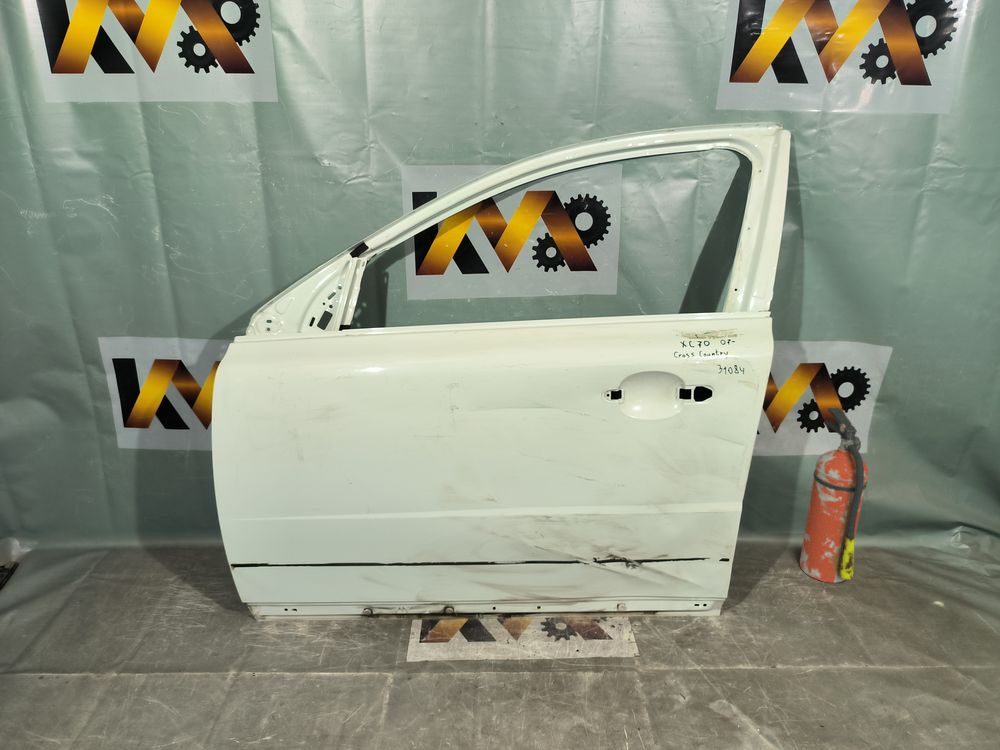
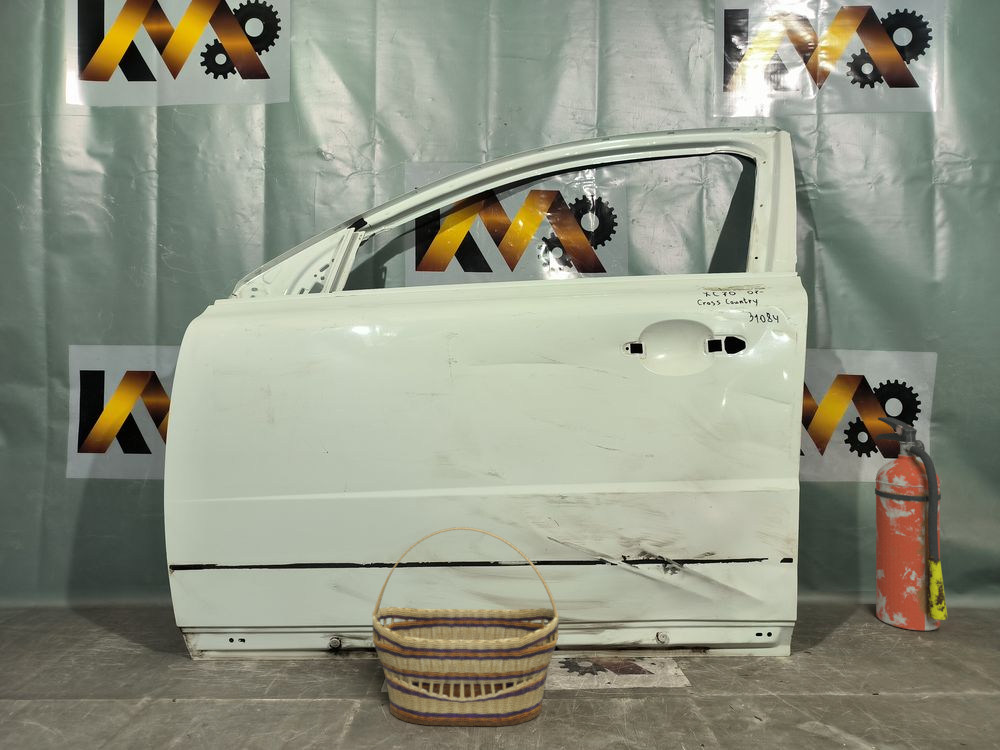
basket: none [396,557,540,694] -> present [373,527,559,726]

